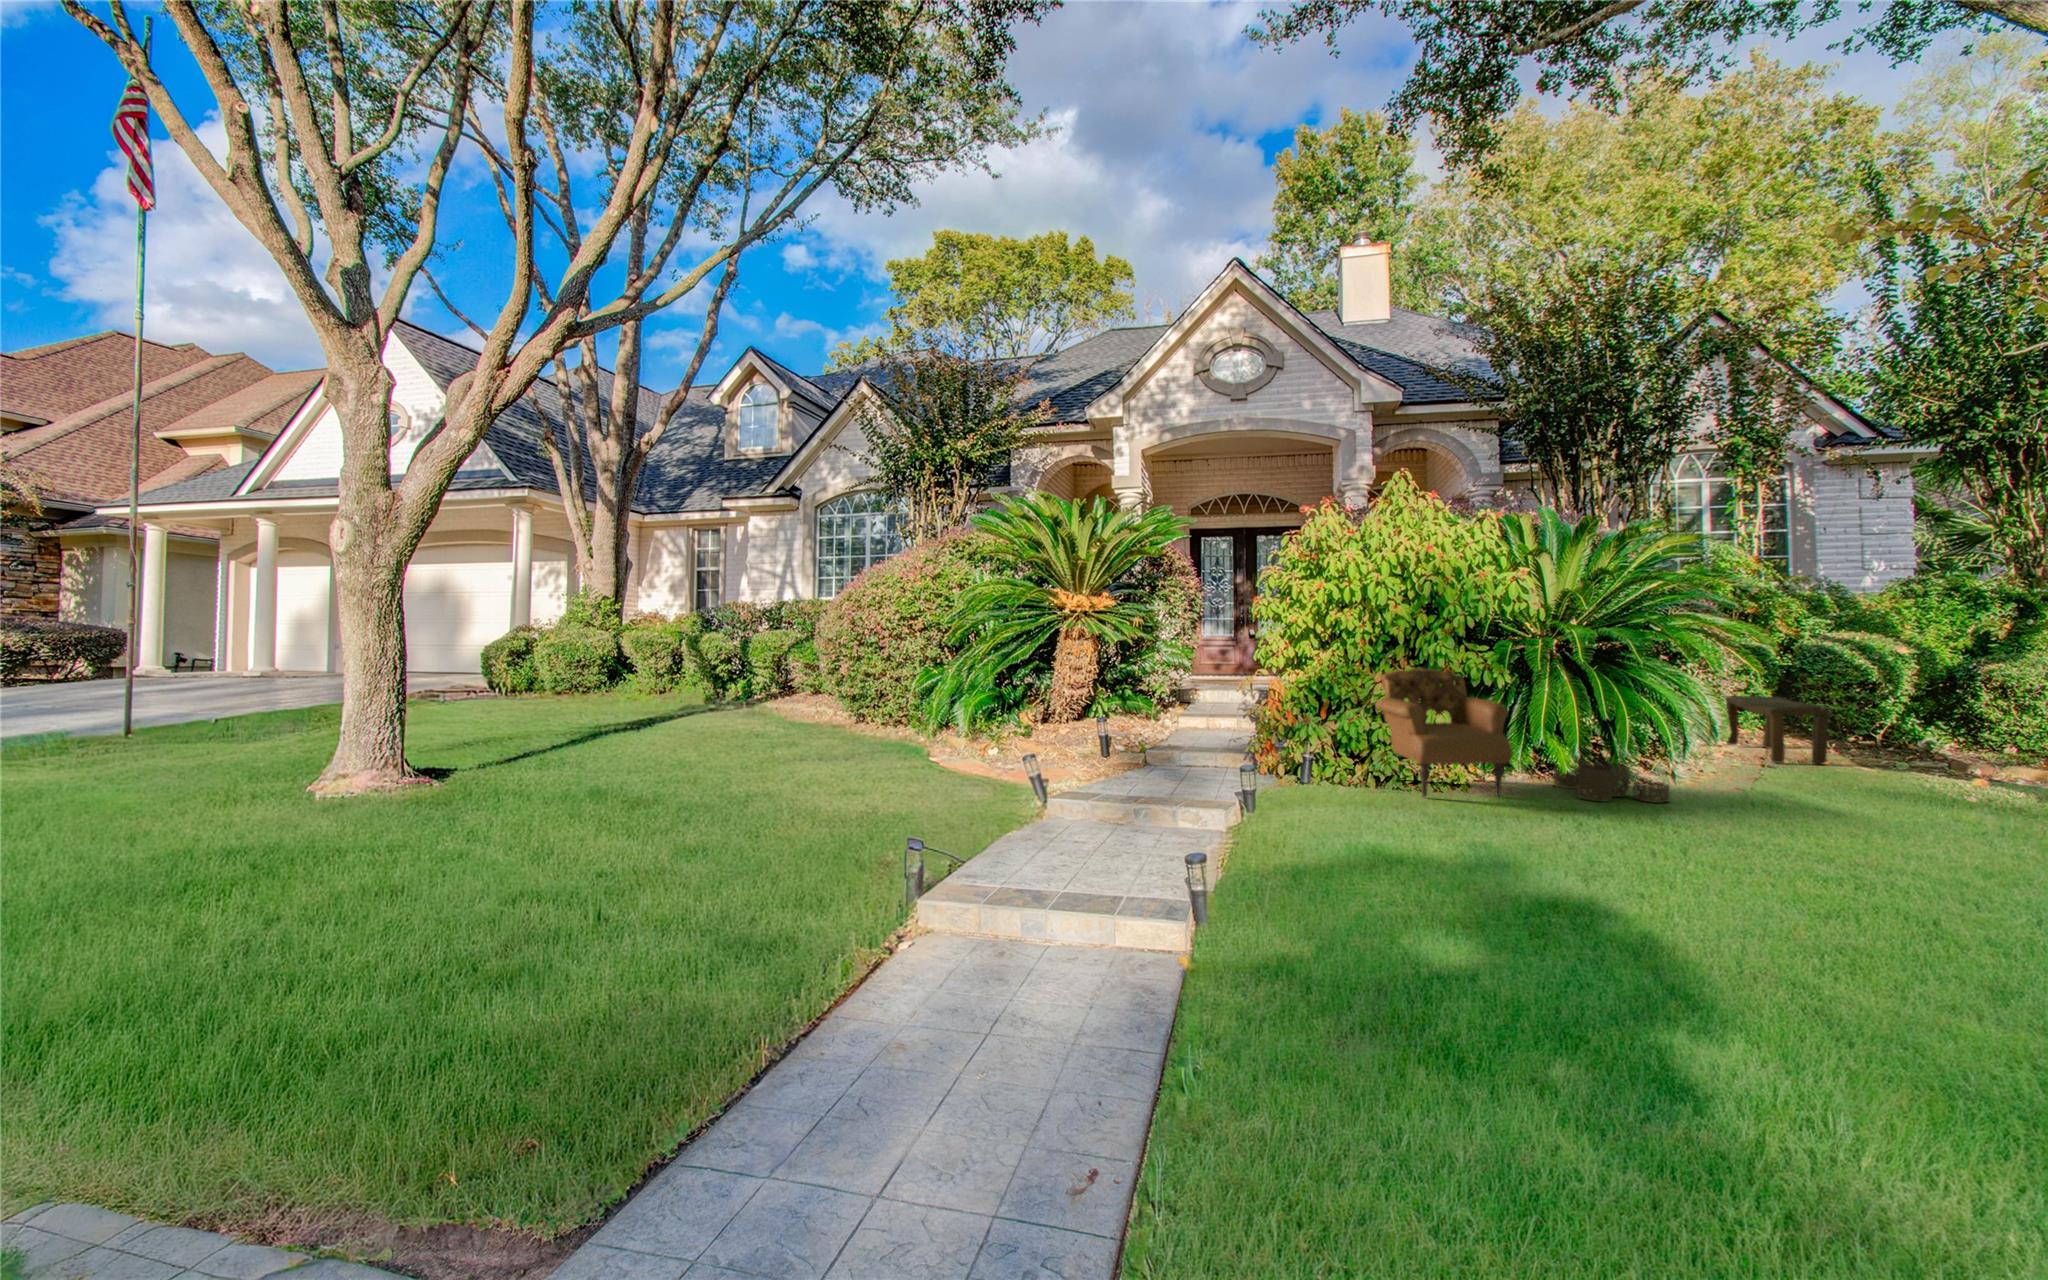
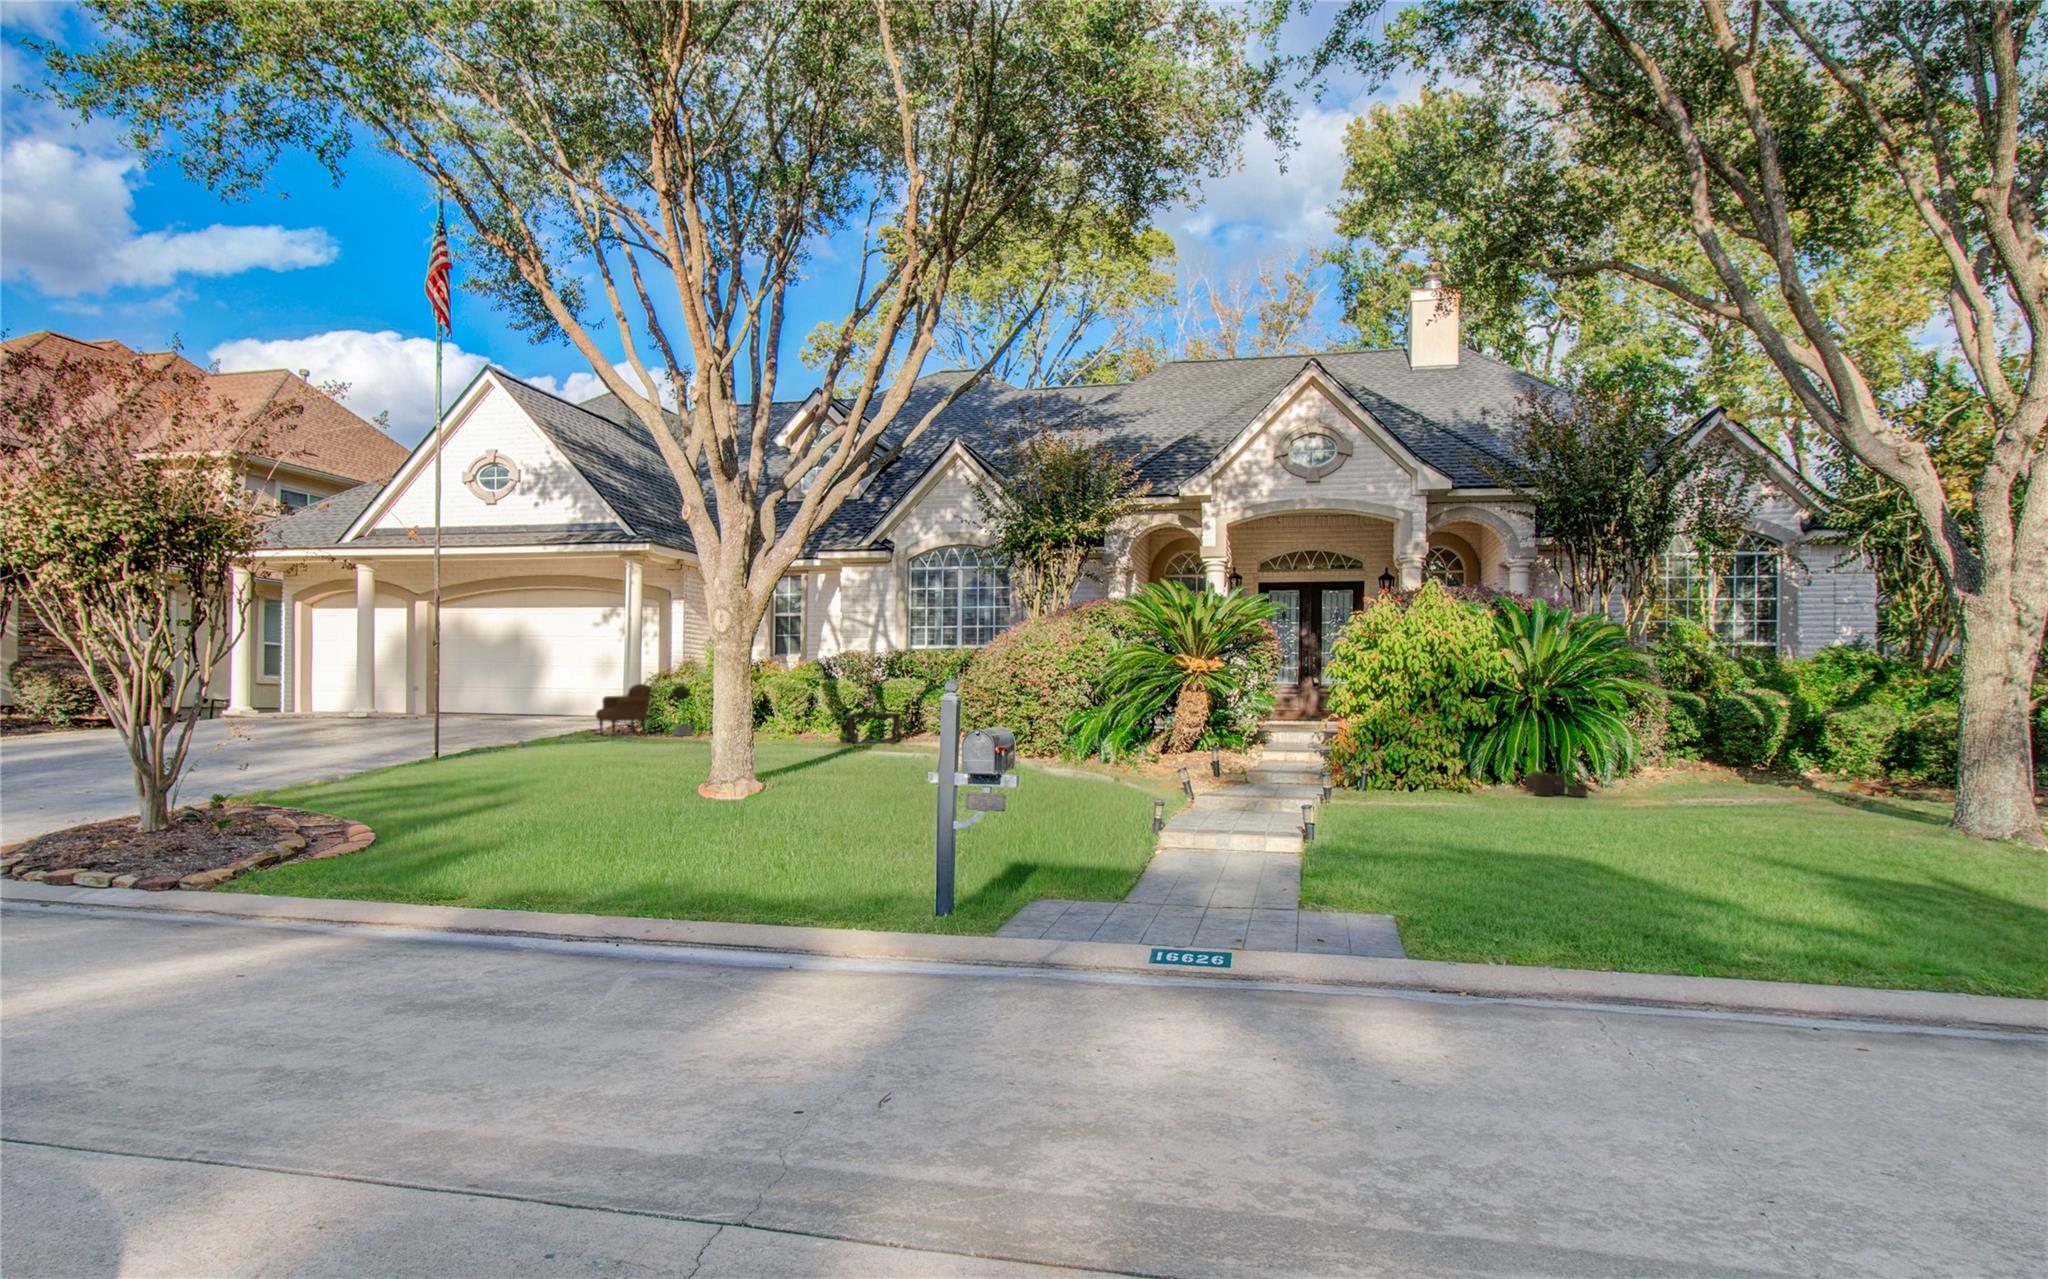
potted tree: none [538,640,565,696] -> present [672,685,693,736]
armchair: present [1375,668,1512,797] -> present [596,684,651,734]
bench: present [1725,696,1830,764] -> present [846,713,901,743]

